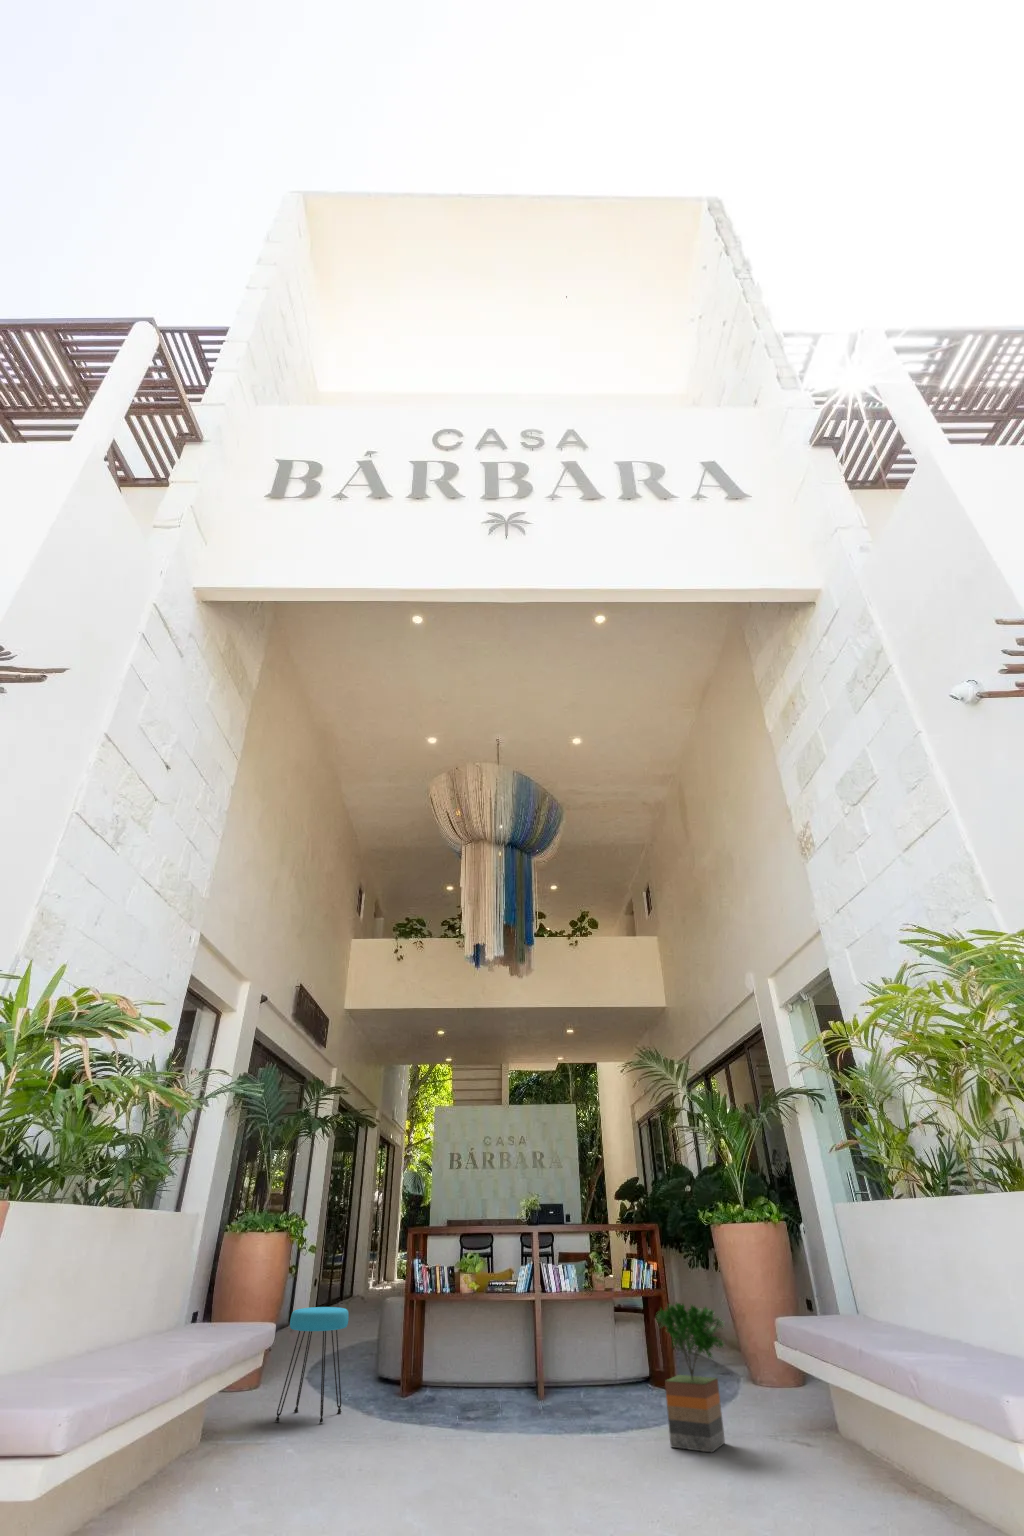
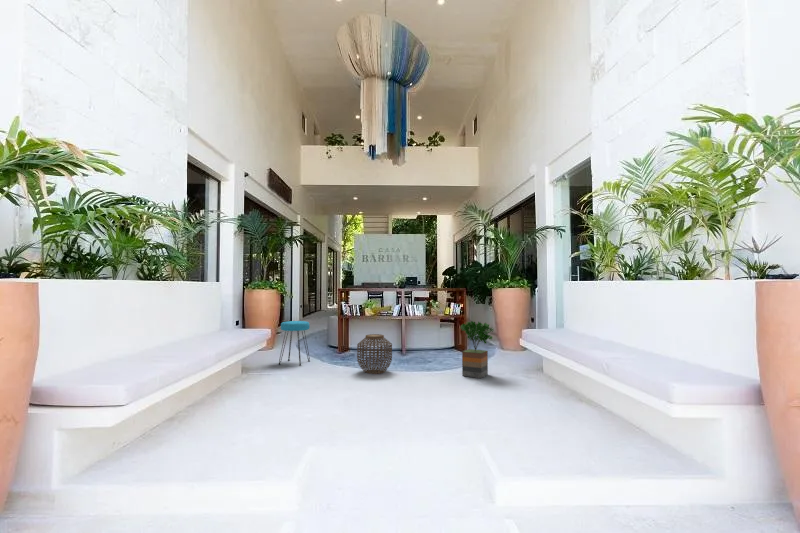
woven basket: none [445,1338,519,1443] -> present [357,334,392,374]

